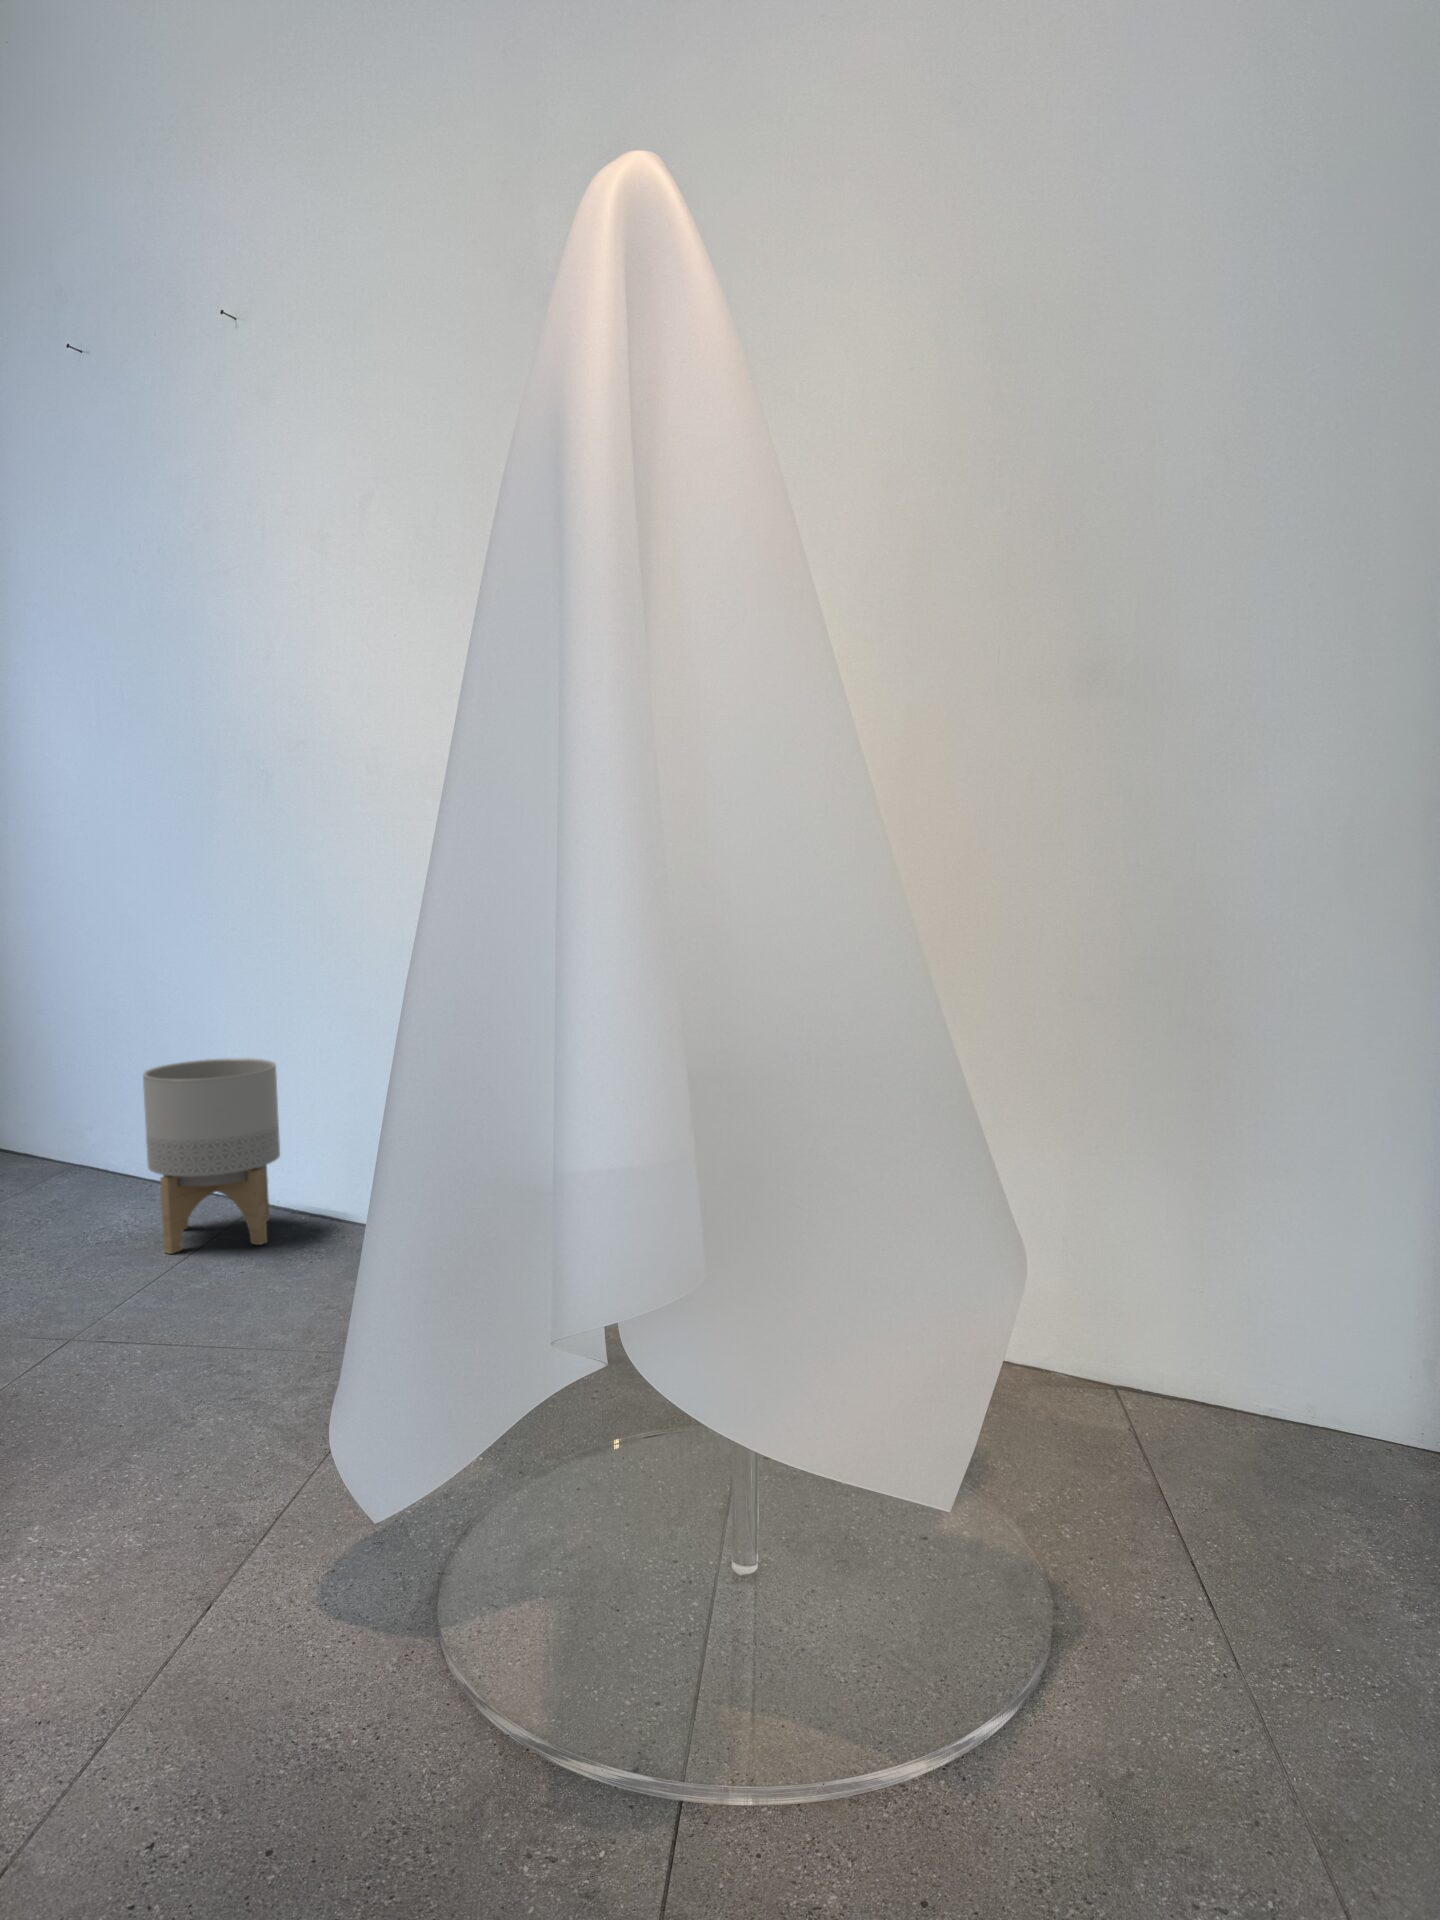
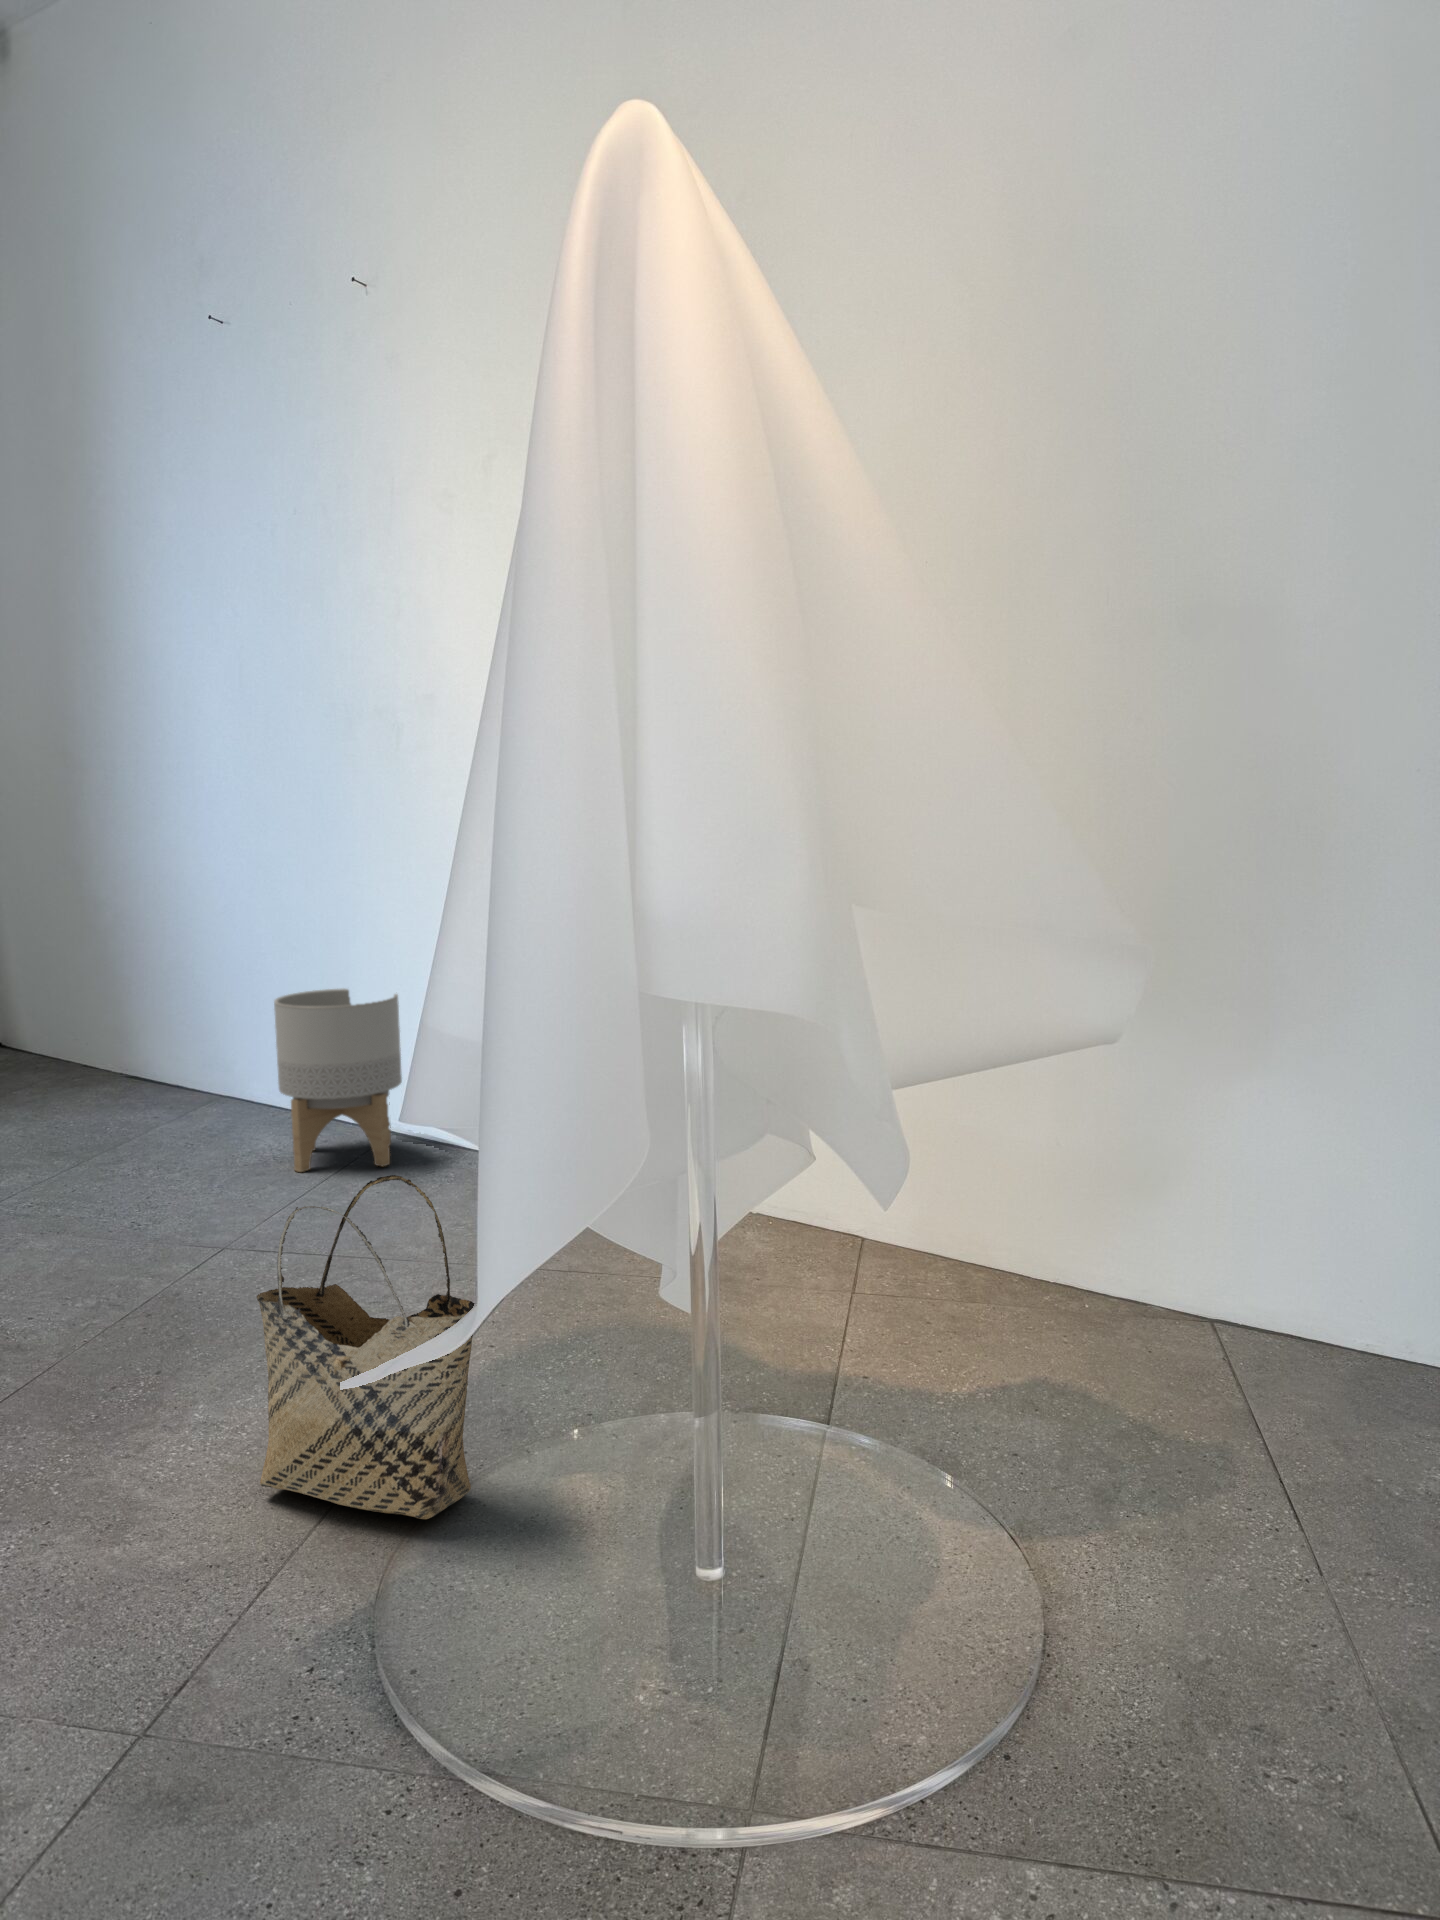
woven basket: none [101,1273,347,1655] -> present [257,1175,475,1519]

